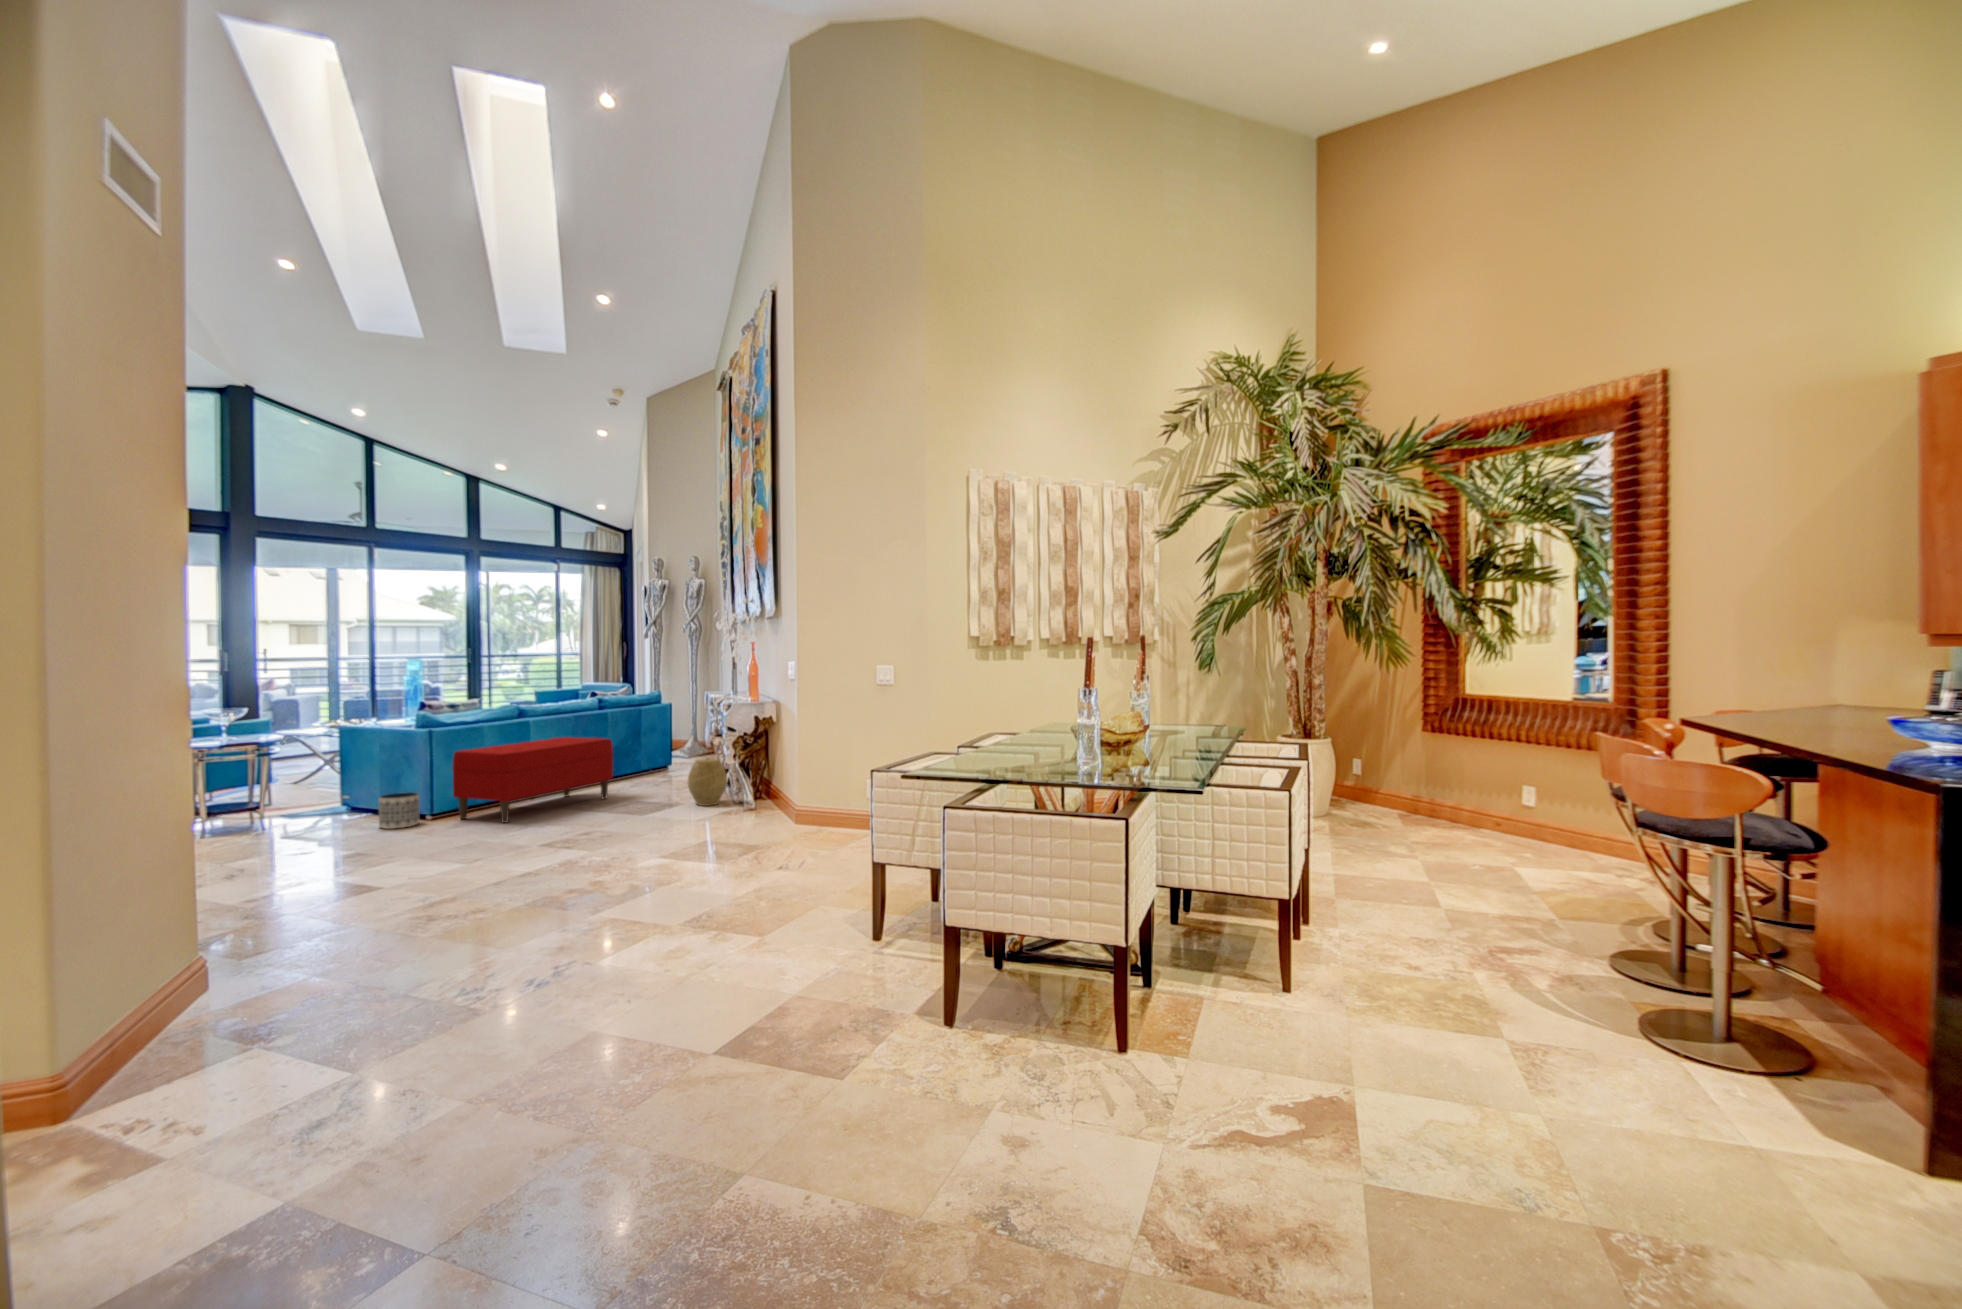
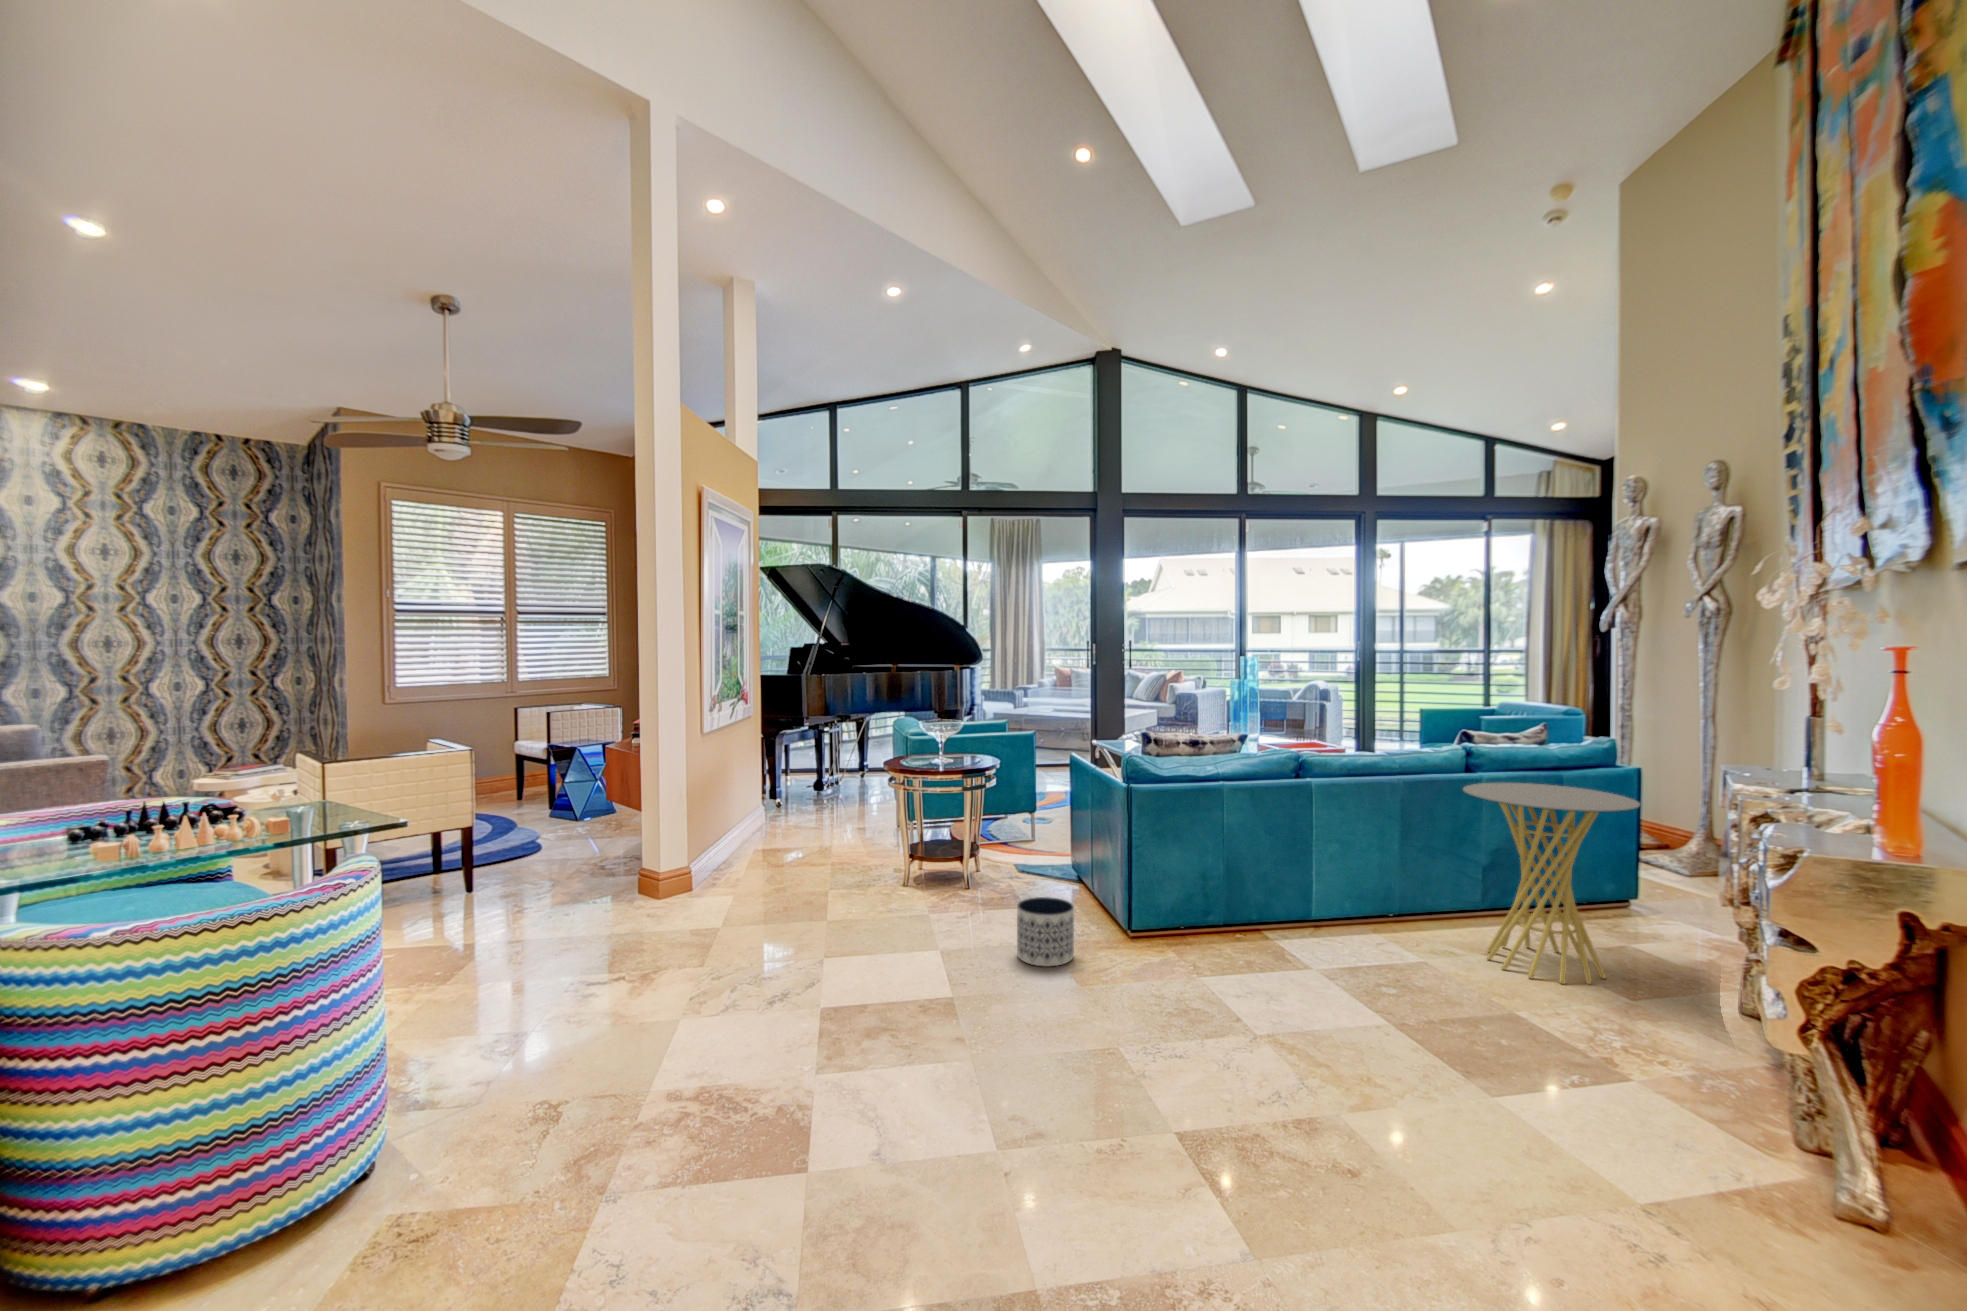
side table: none [610,706,681,788] -> present [1463,783,1640,984]
bench: present [453,737,613,823] -> none [1121,835,1442,1019]
woven basket: present [688,758,727,806] -> none [1620,996,1768,1162]

